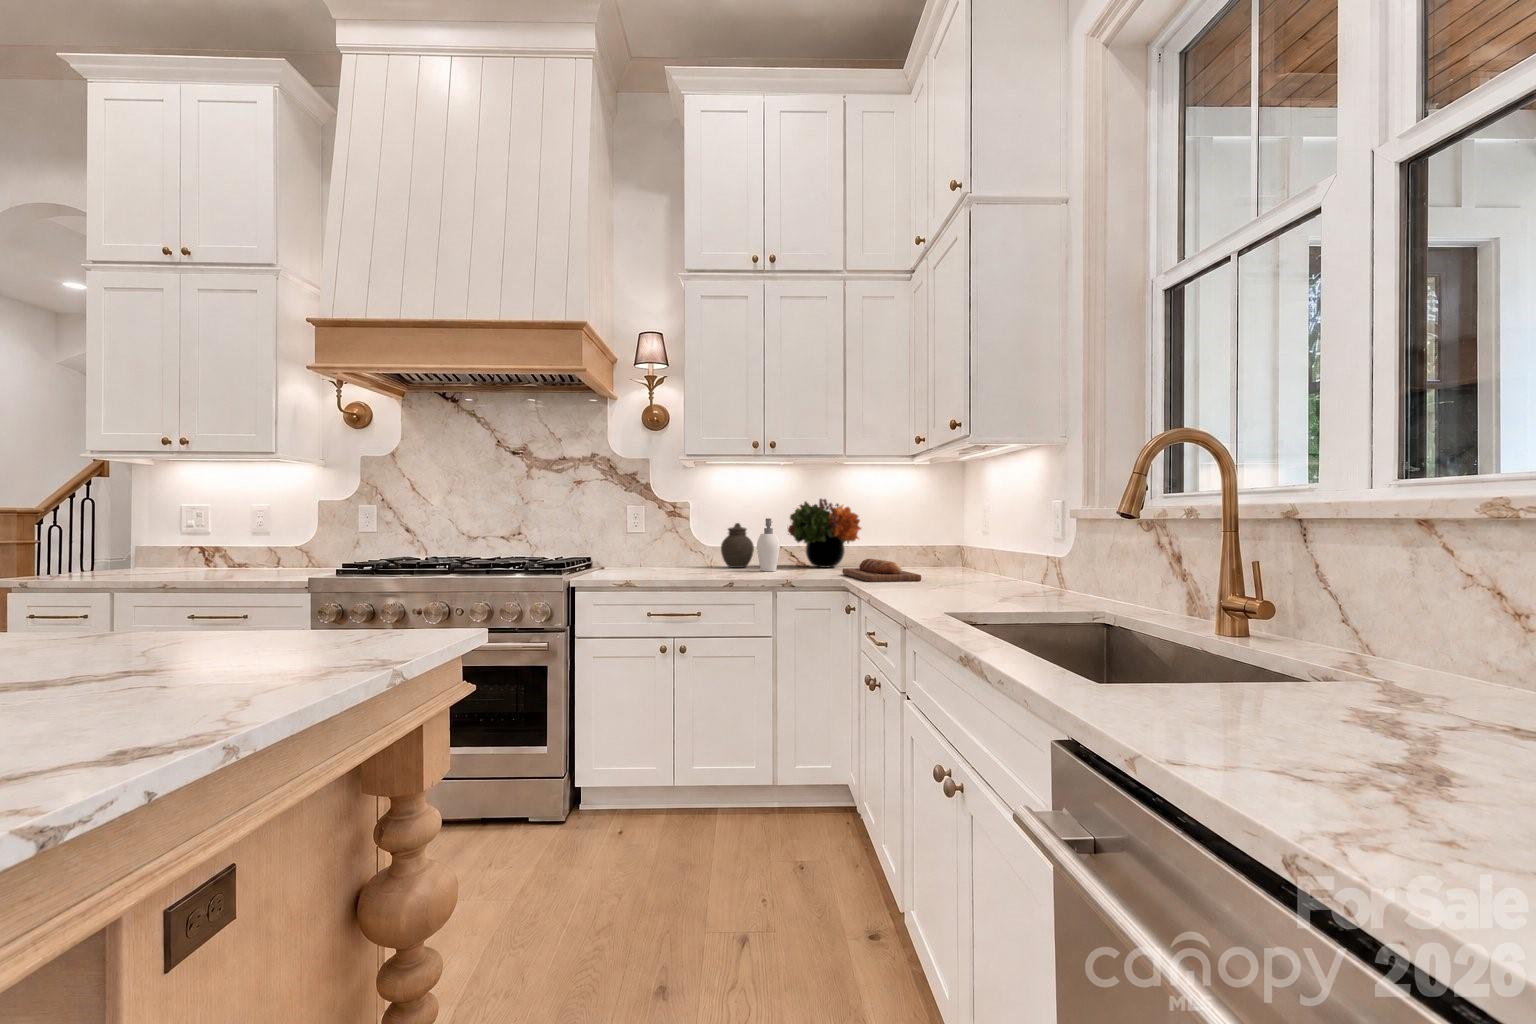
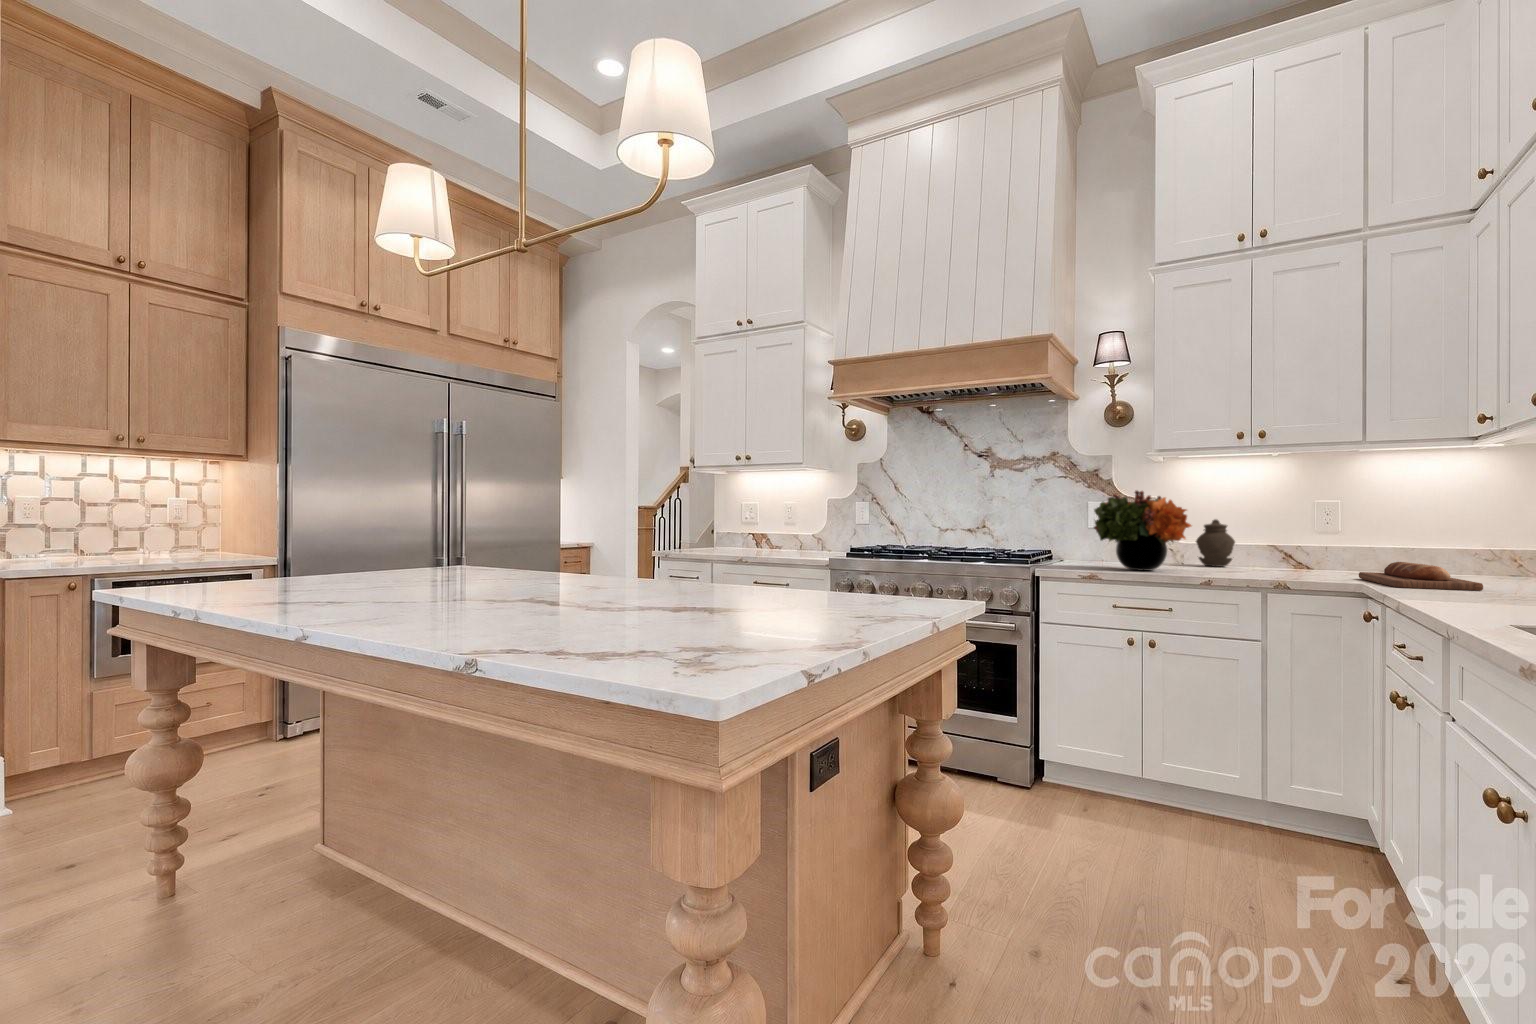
flower arrangement: present [788,498,861,568] -> present [1094,491,1191,571]
soap dispenser: present [757,518,780,571] -> none [1240,514,1280,572]

